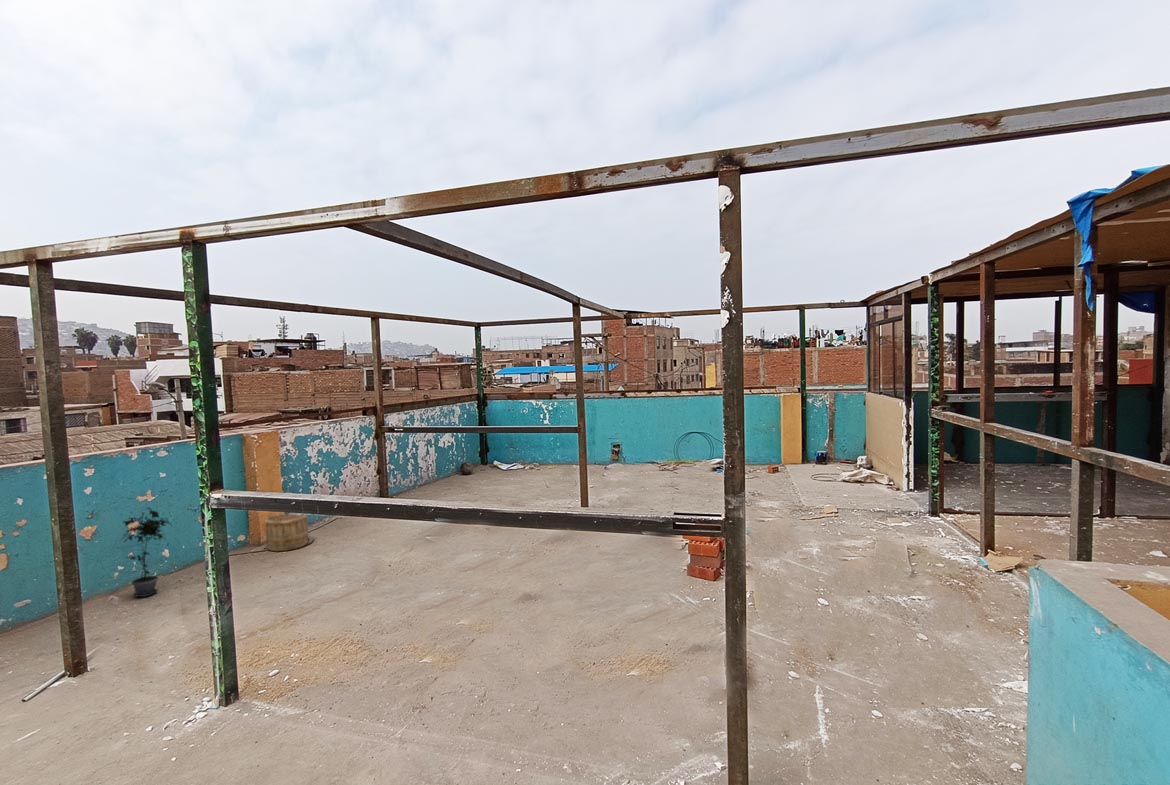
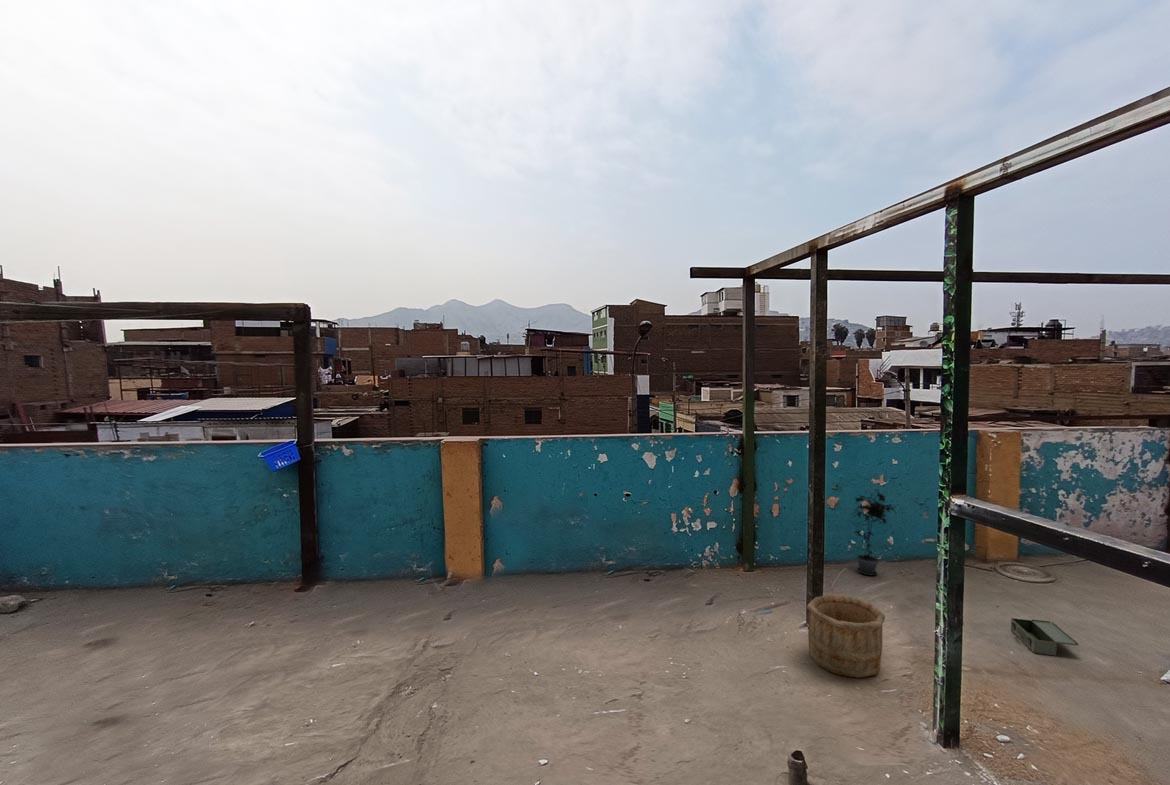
wooden bucket: present [264,514,308,551] -> present [807,595,885,678]
toolbox: none [279,572,324,600] -> present [1011,618,1078,656]

